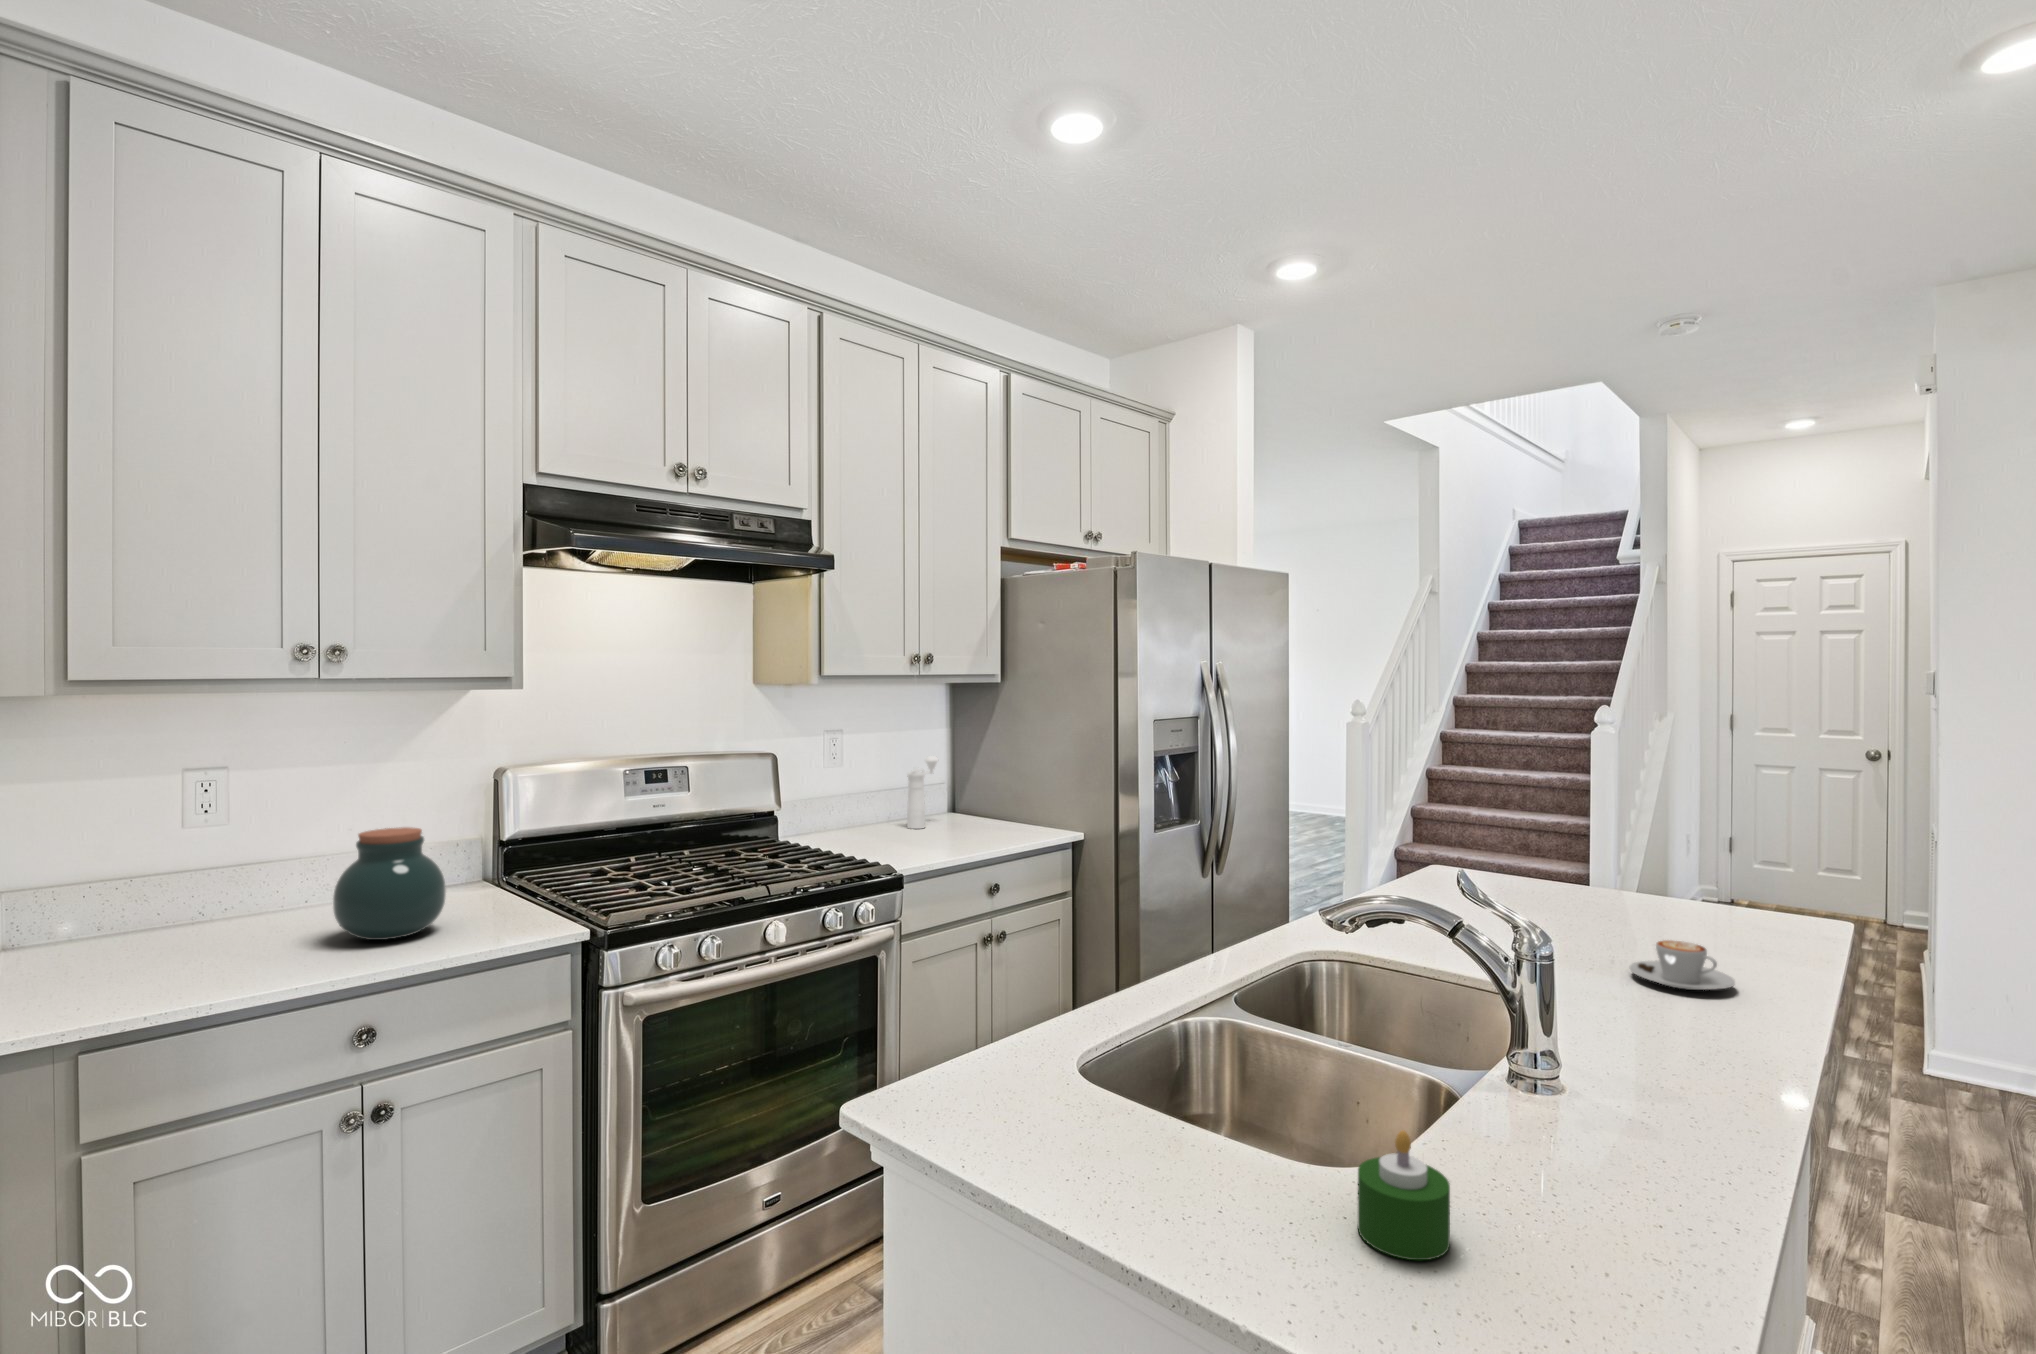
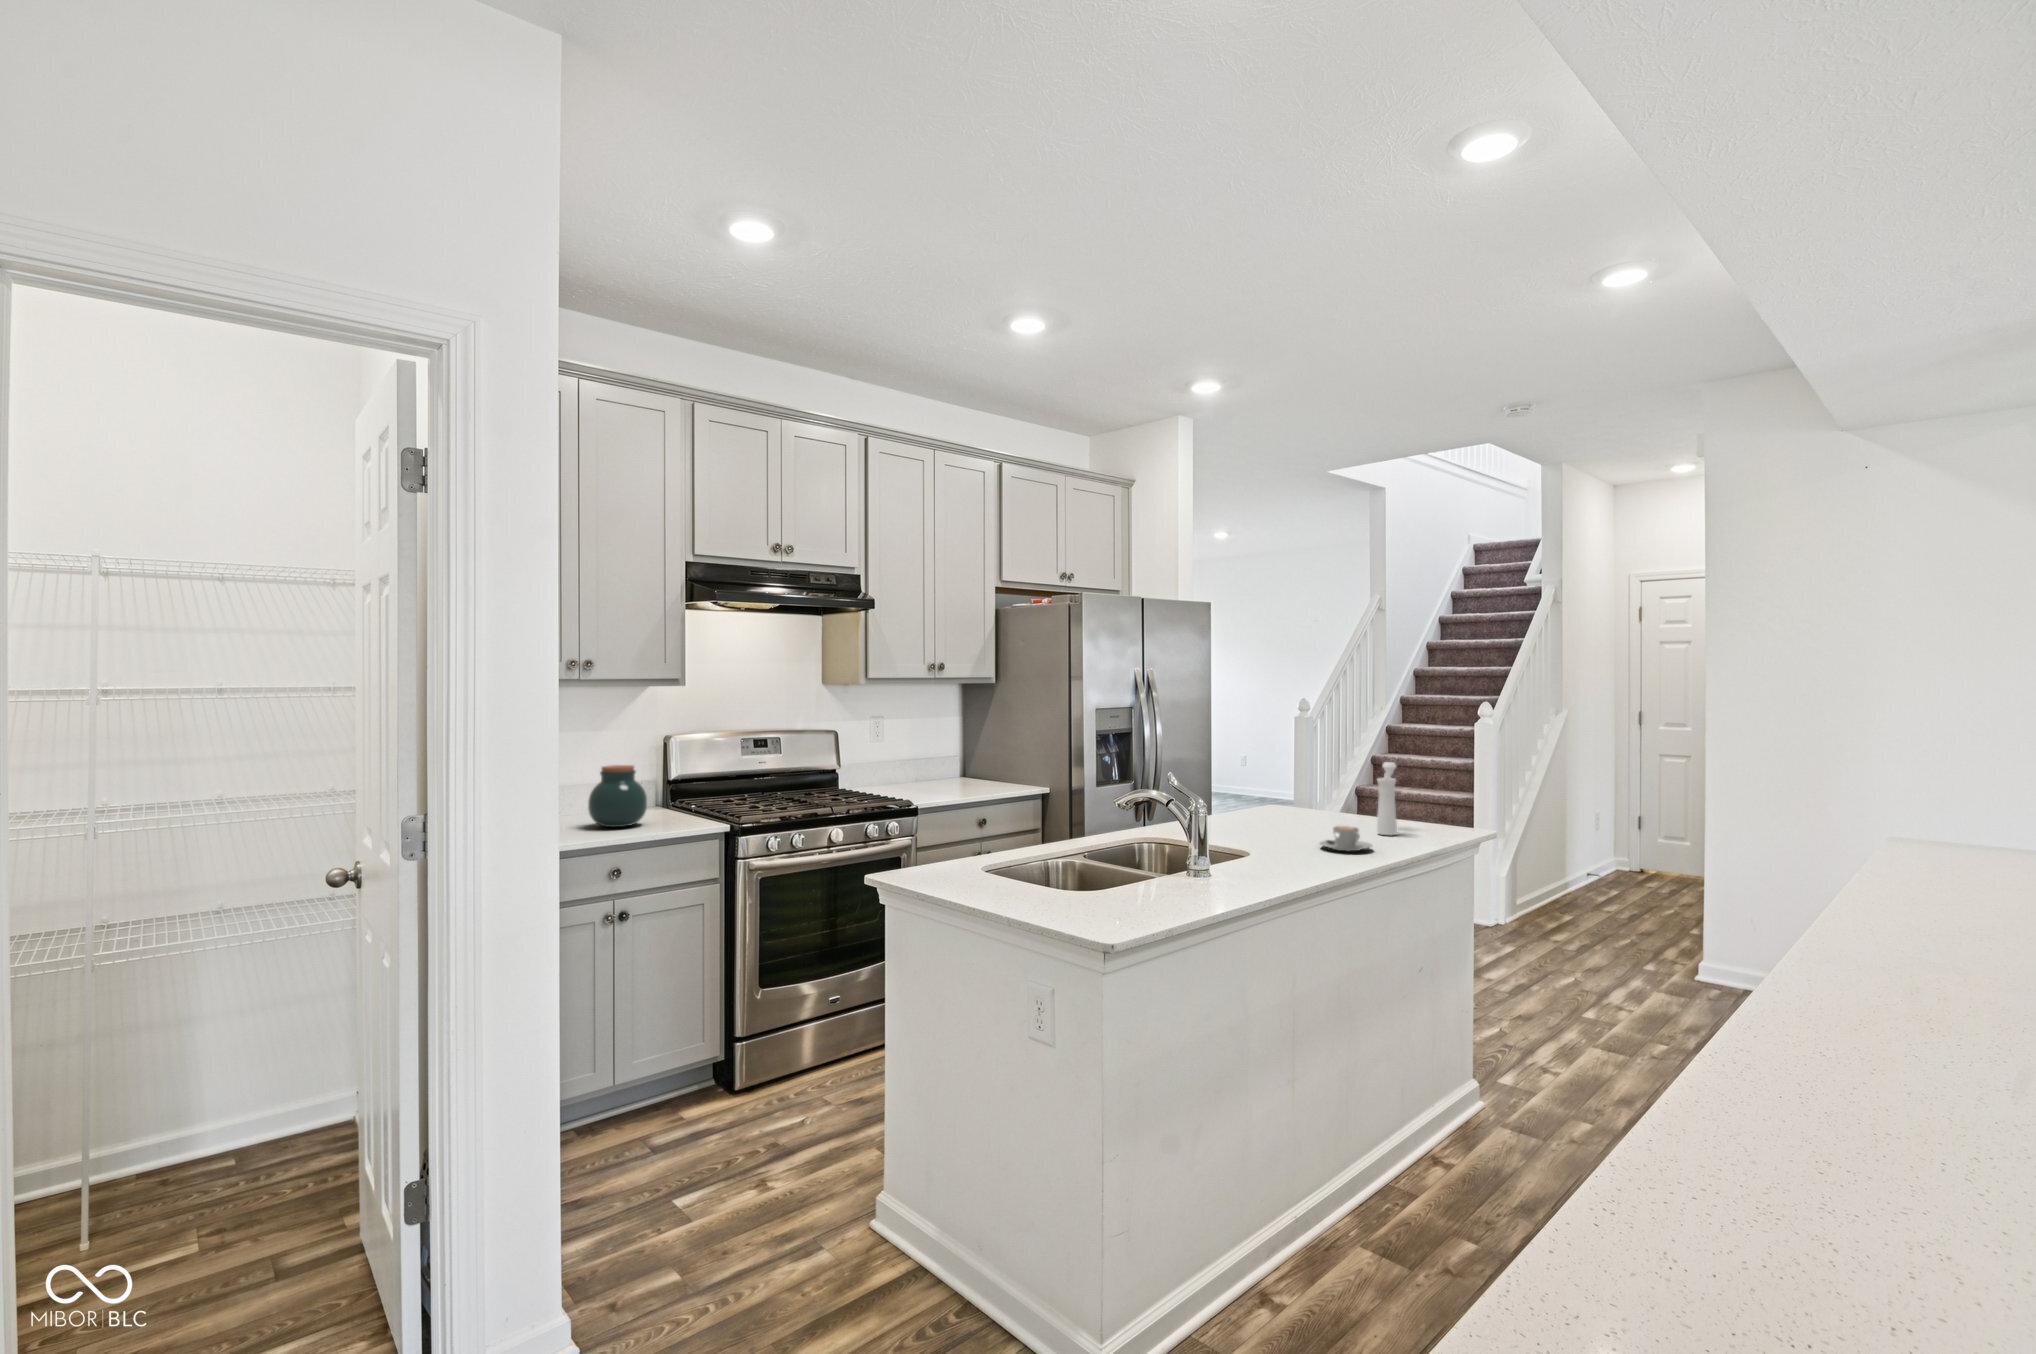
pepper mill: present [907,756,938,829] -> present [1377,762,1397,835]
candle: present [1358,1131,1450,1260] -> none [1073,863,1109,911]

